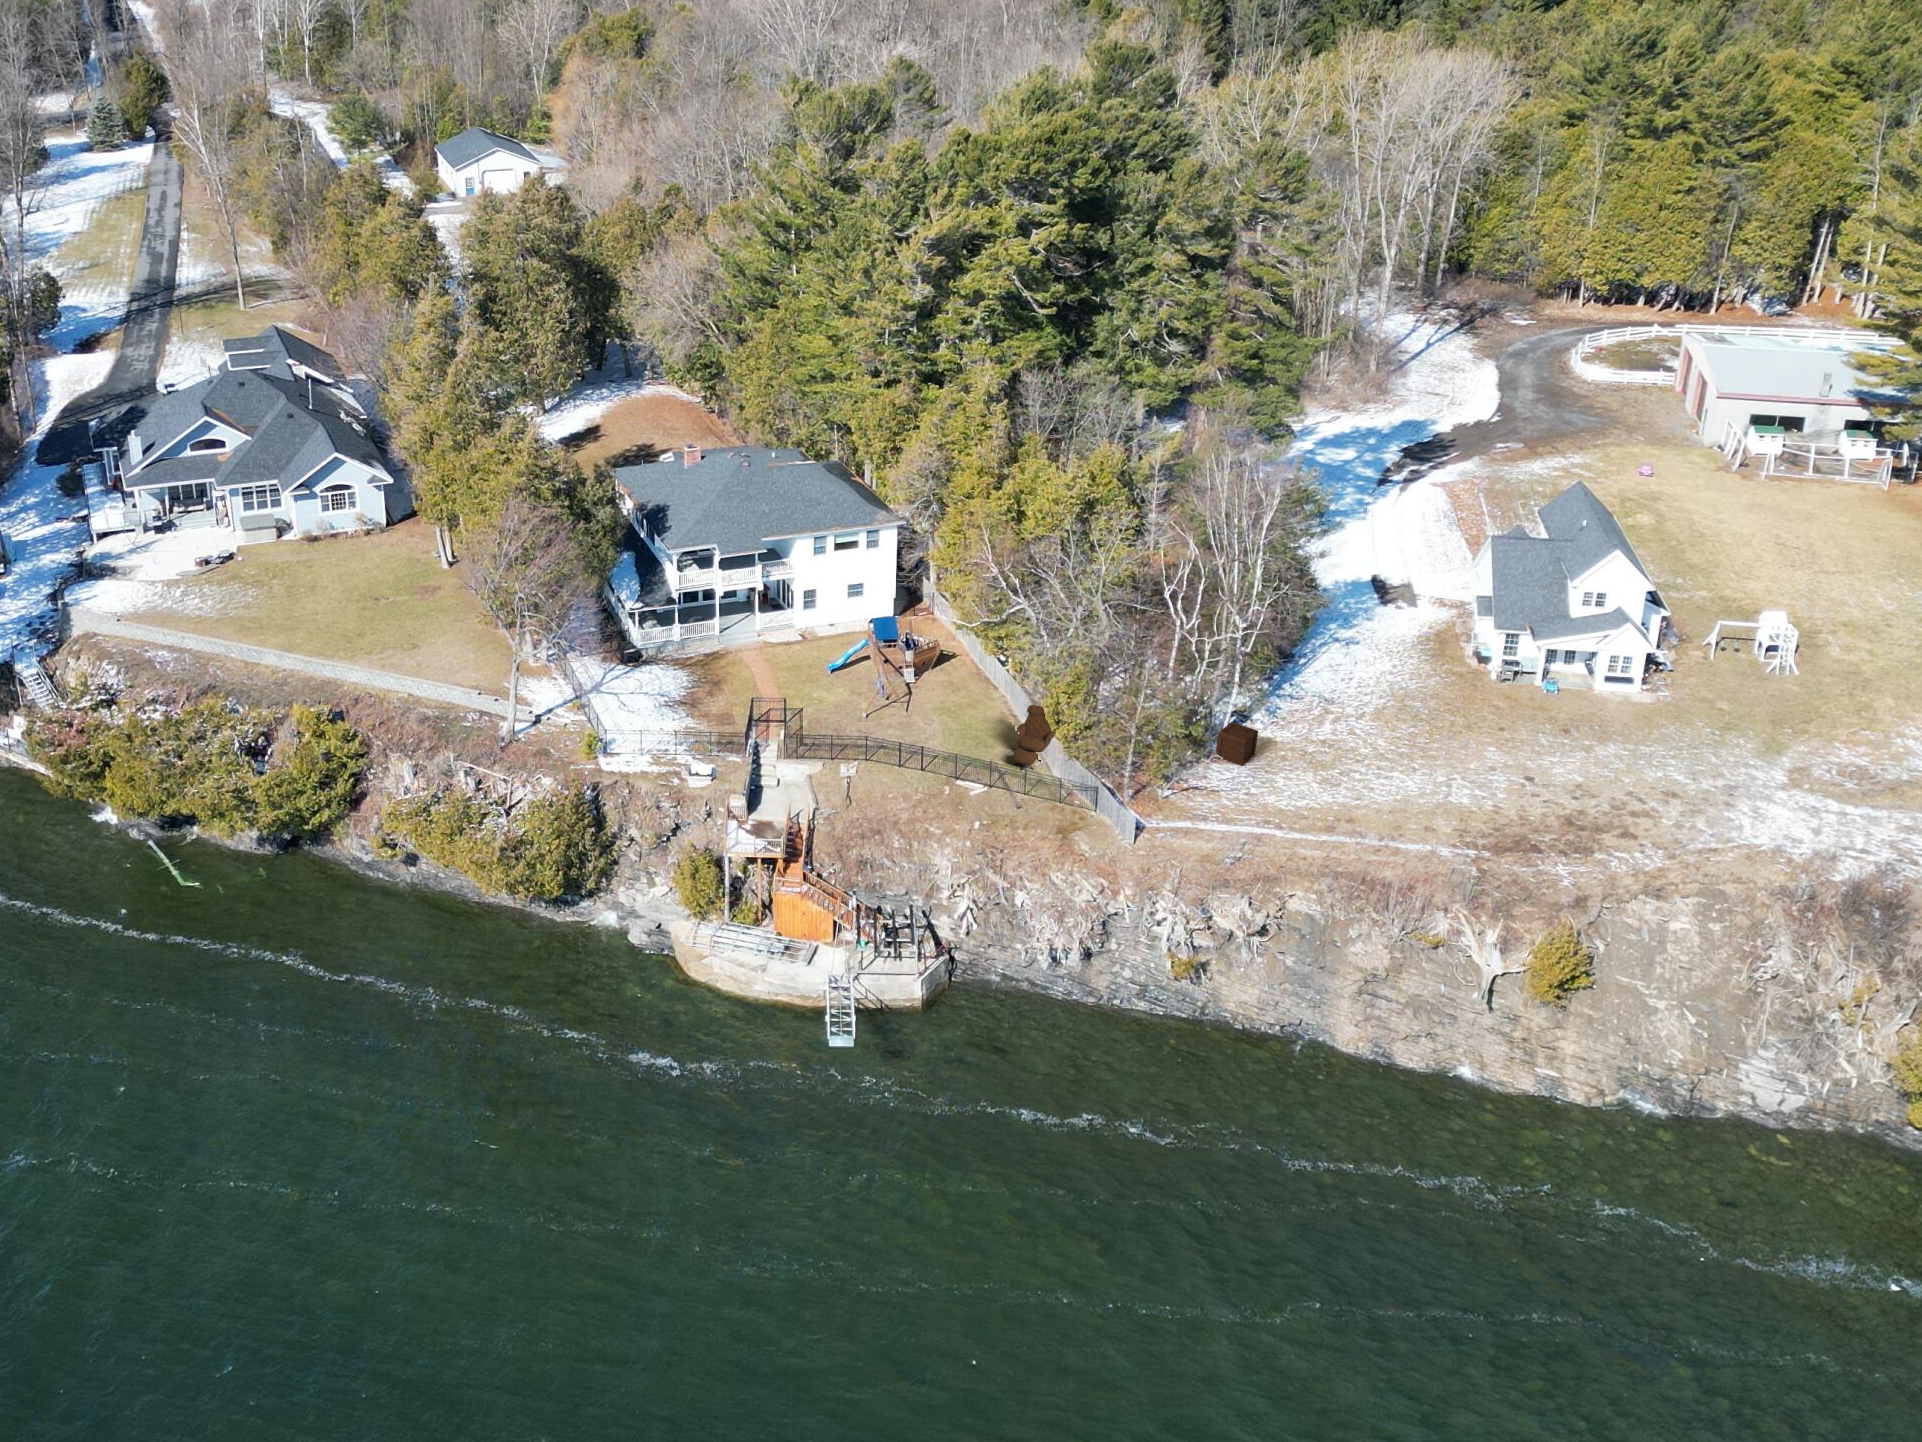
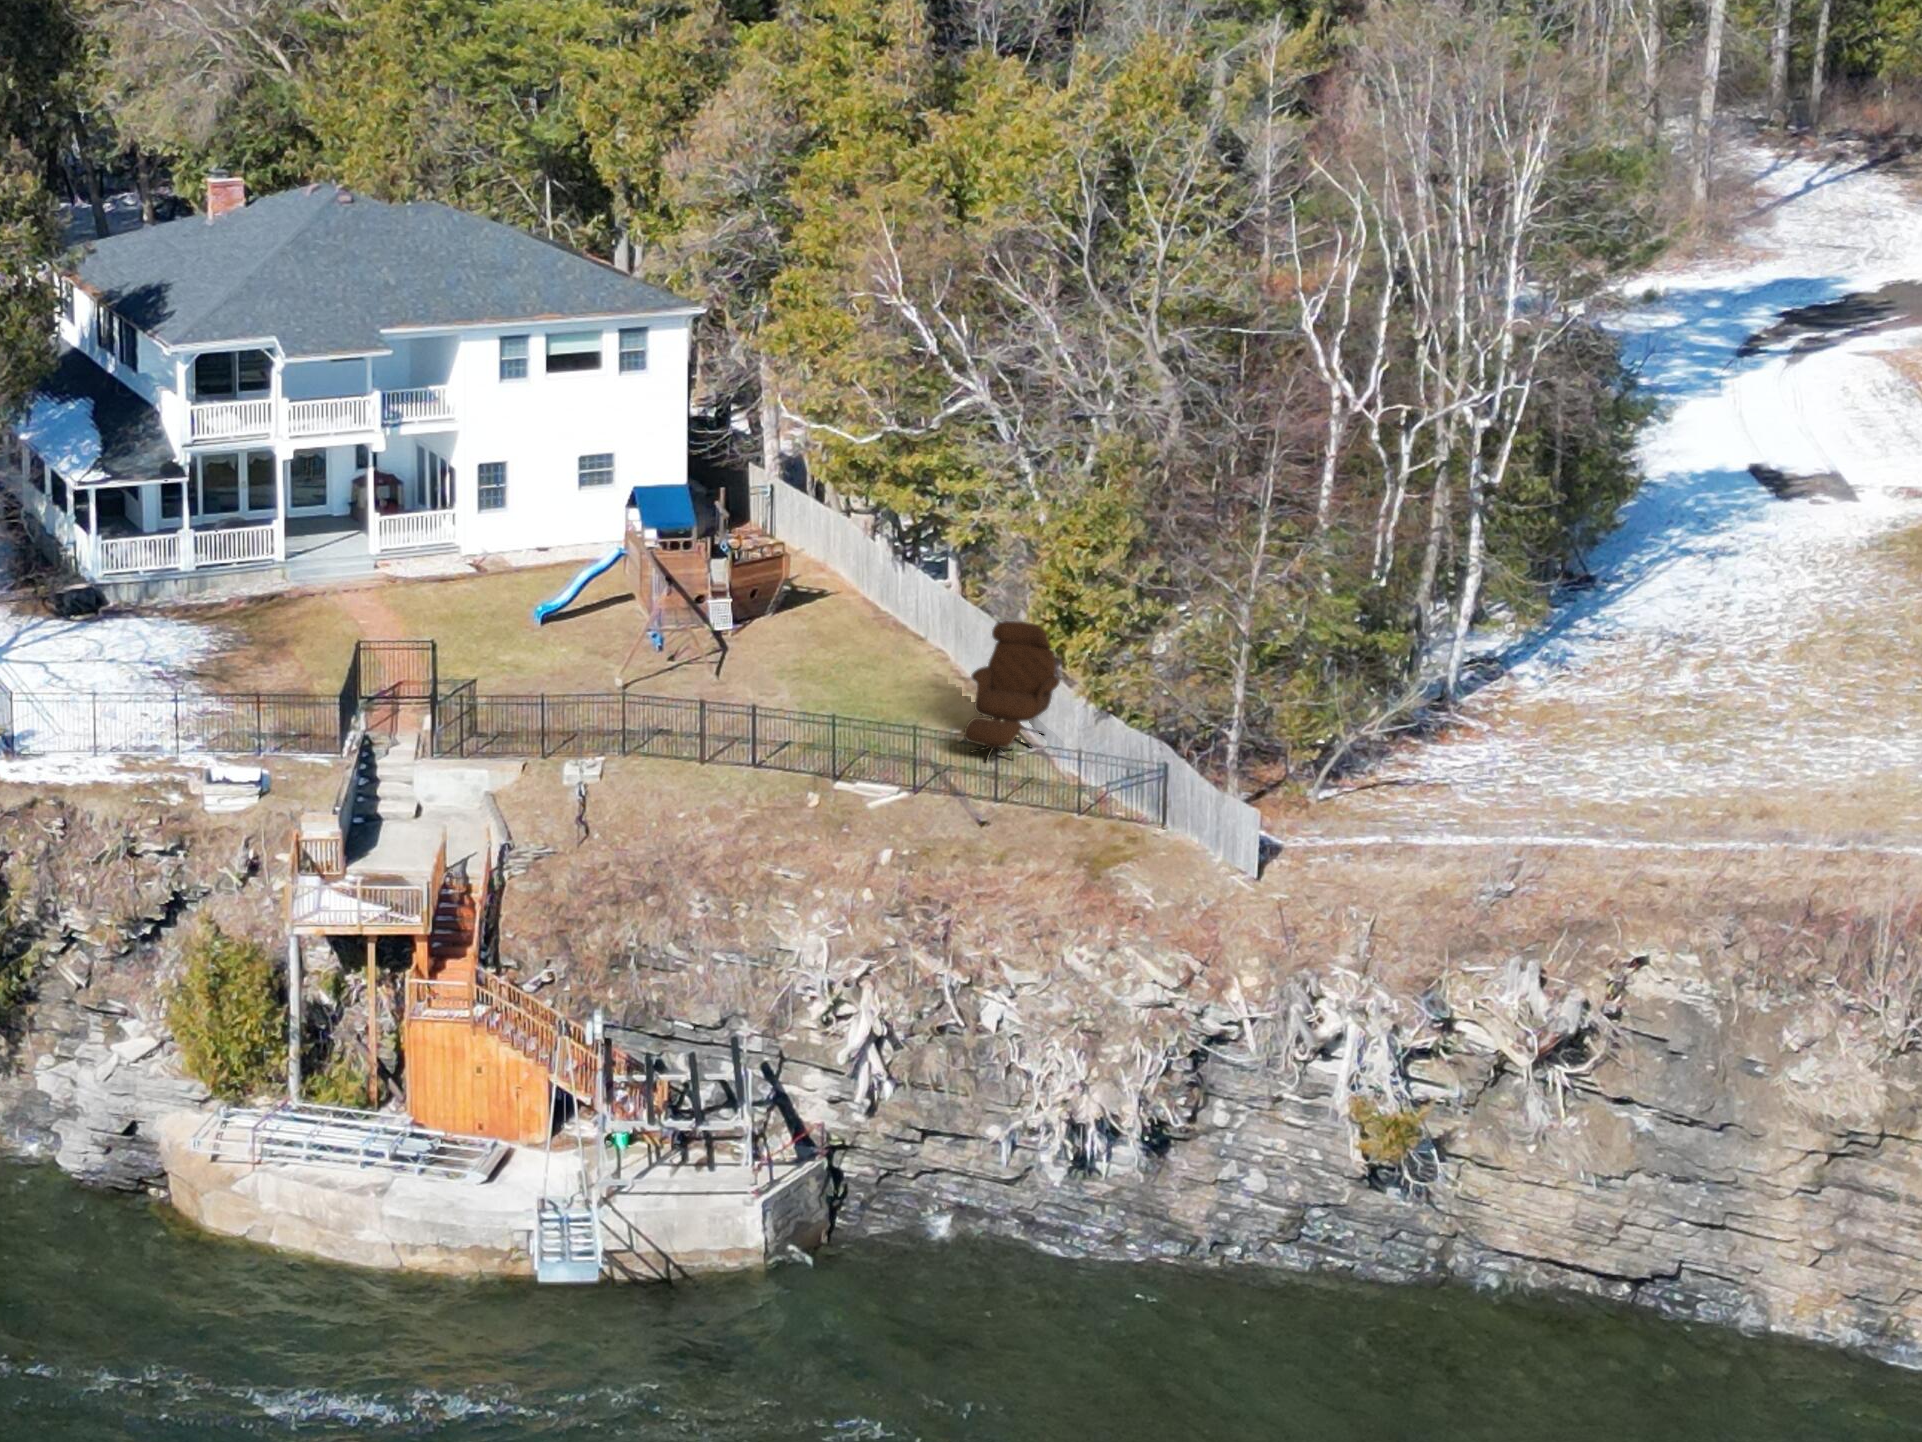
wooden crate: present [1216,722,1258,766] -> none [1432,654,1527,745]

